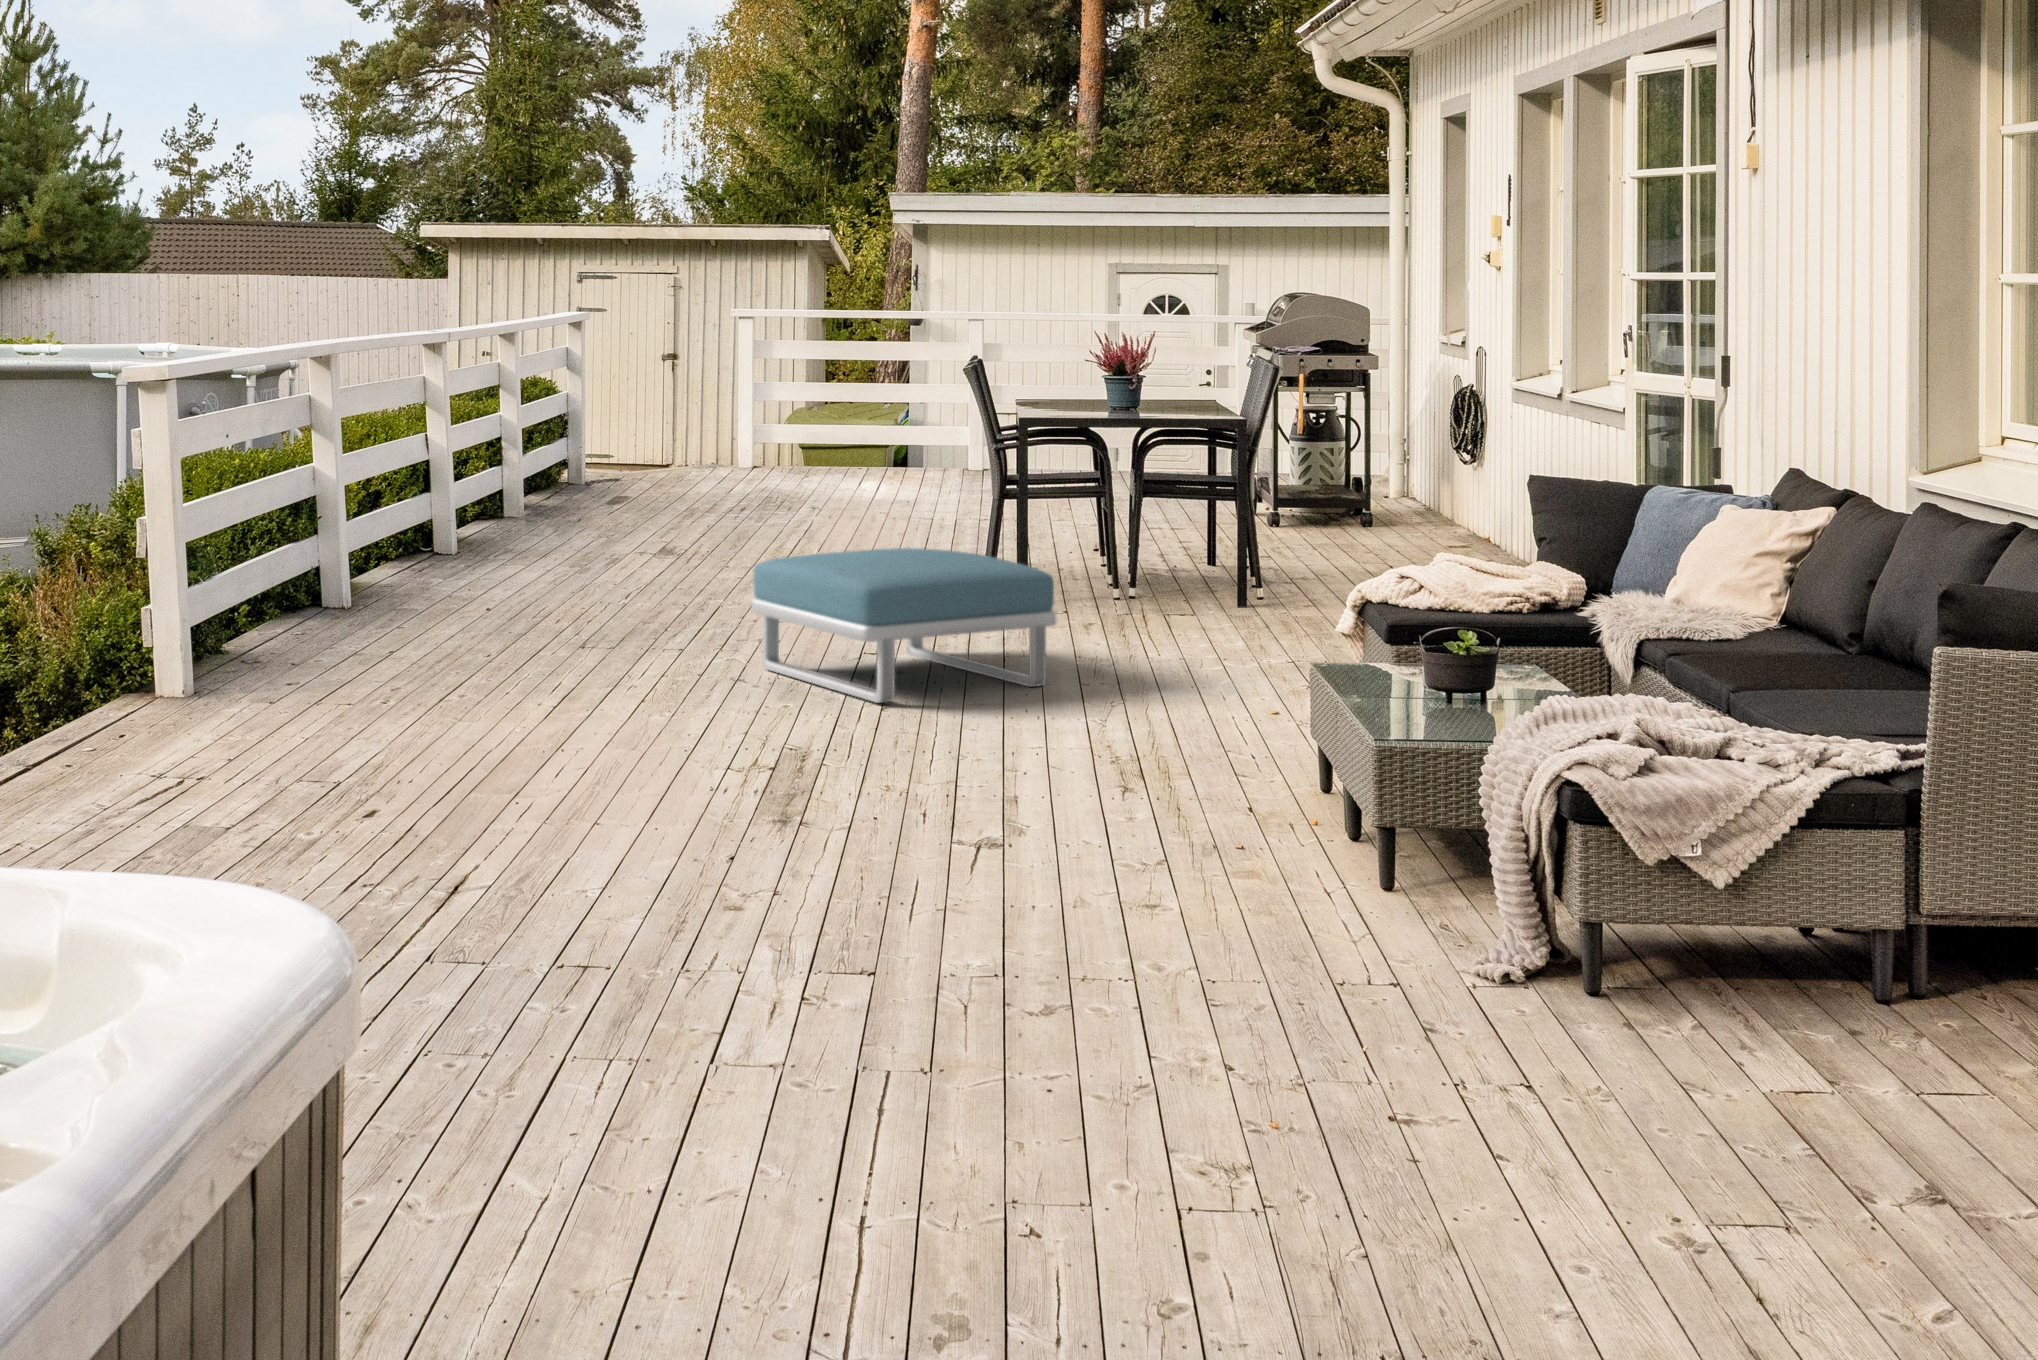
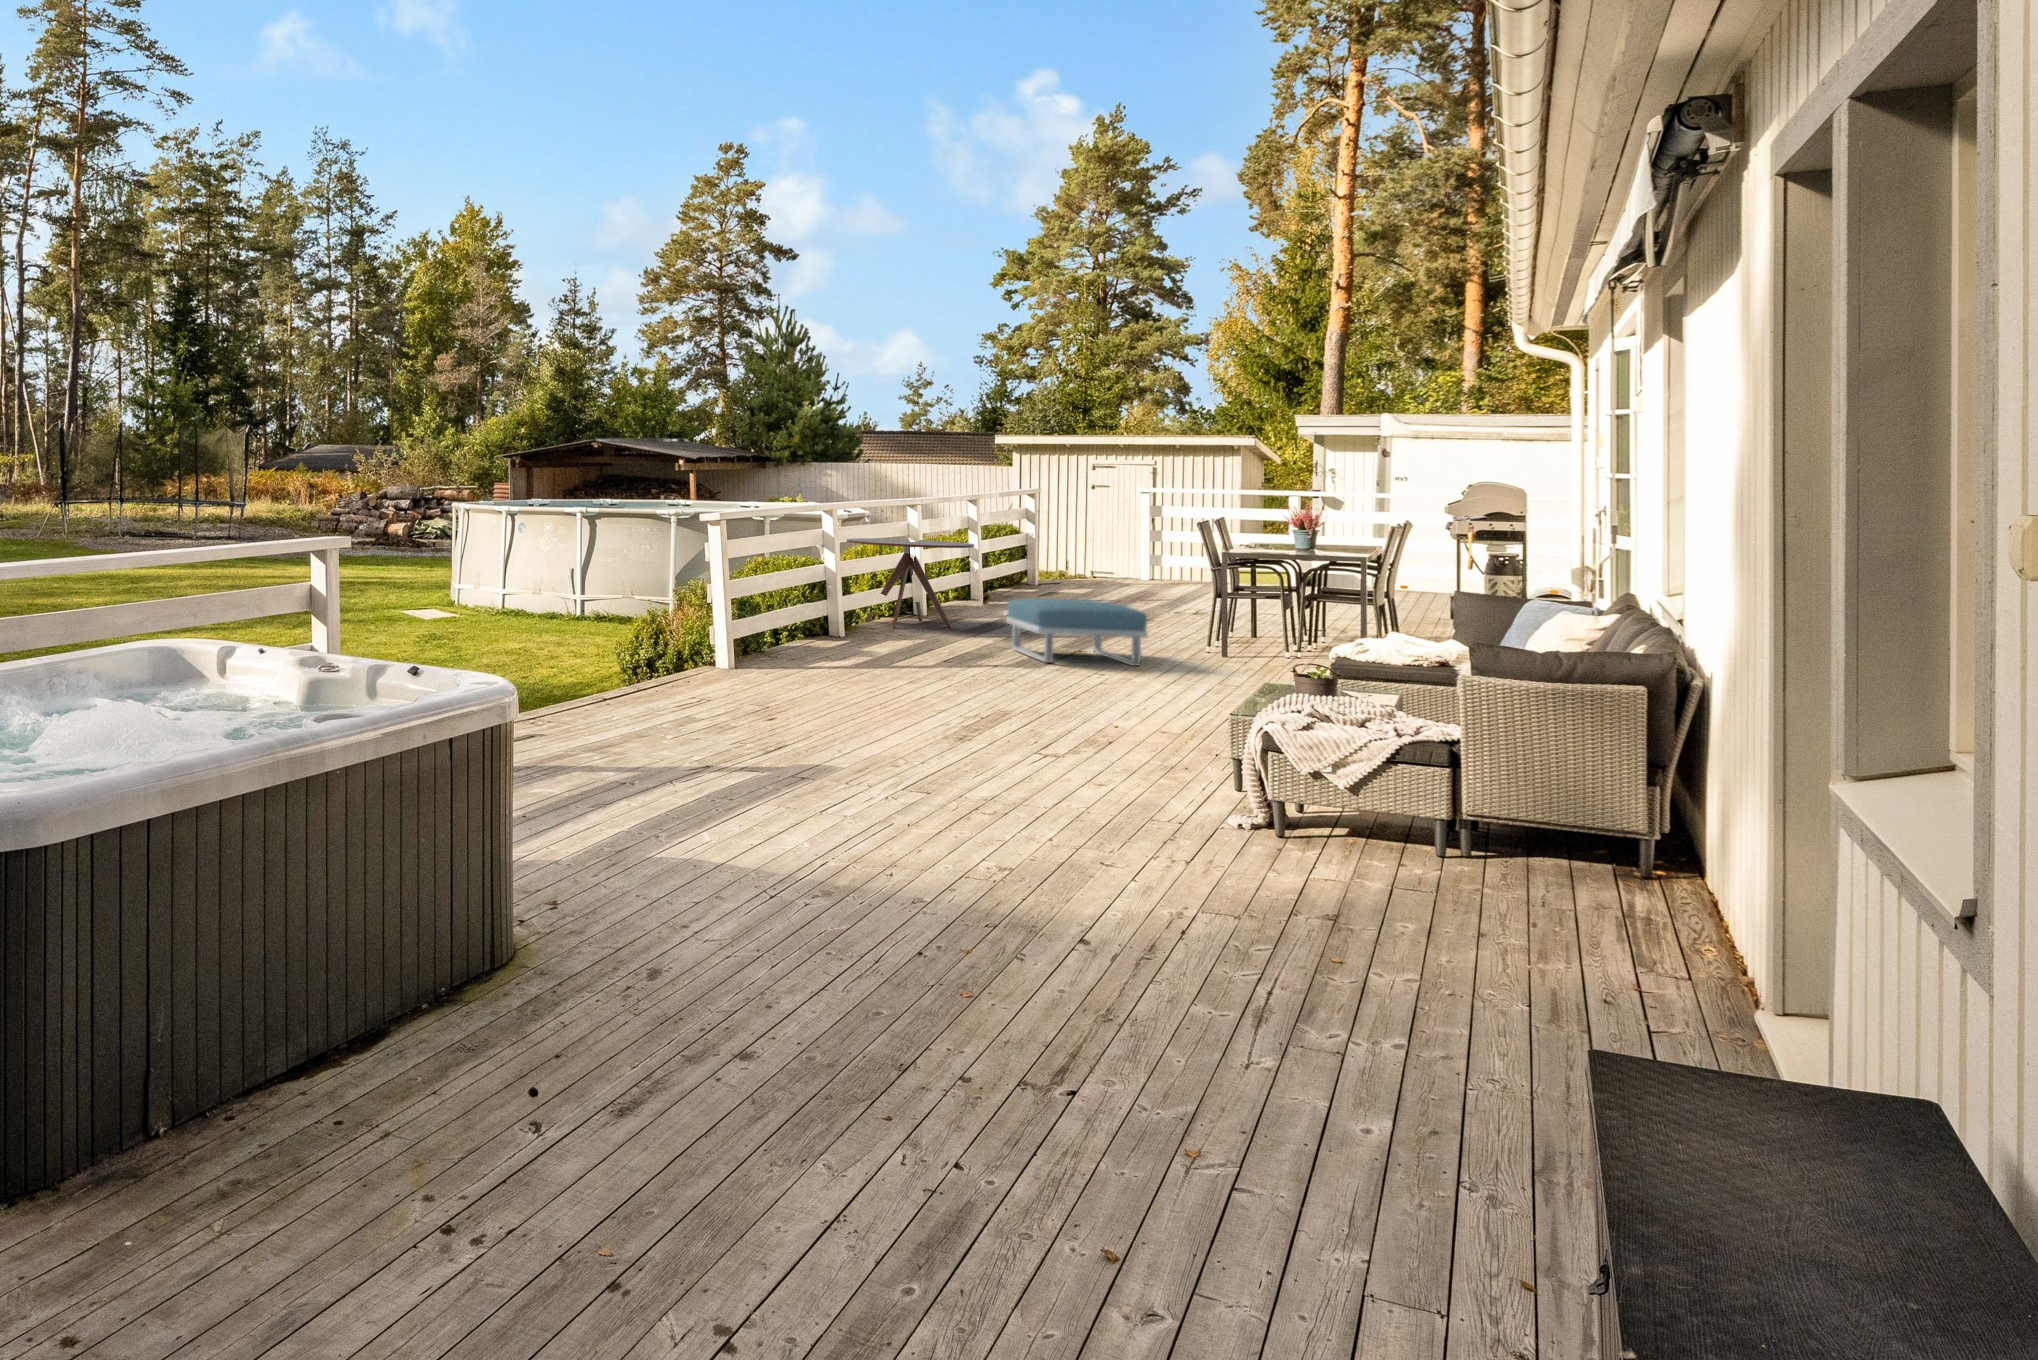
round table: none [341,428,610,630] -> present [847,538,974,628]

